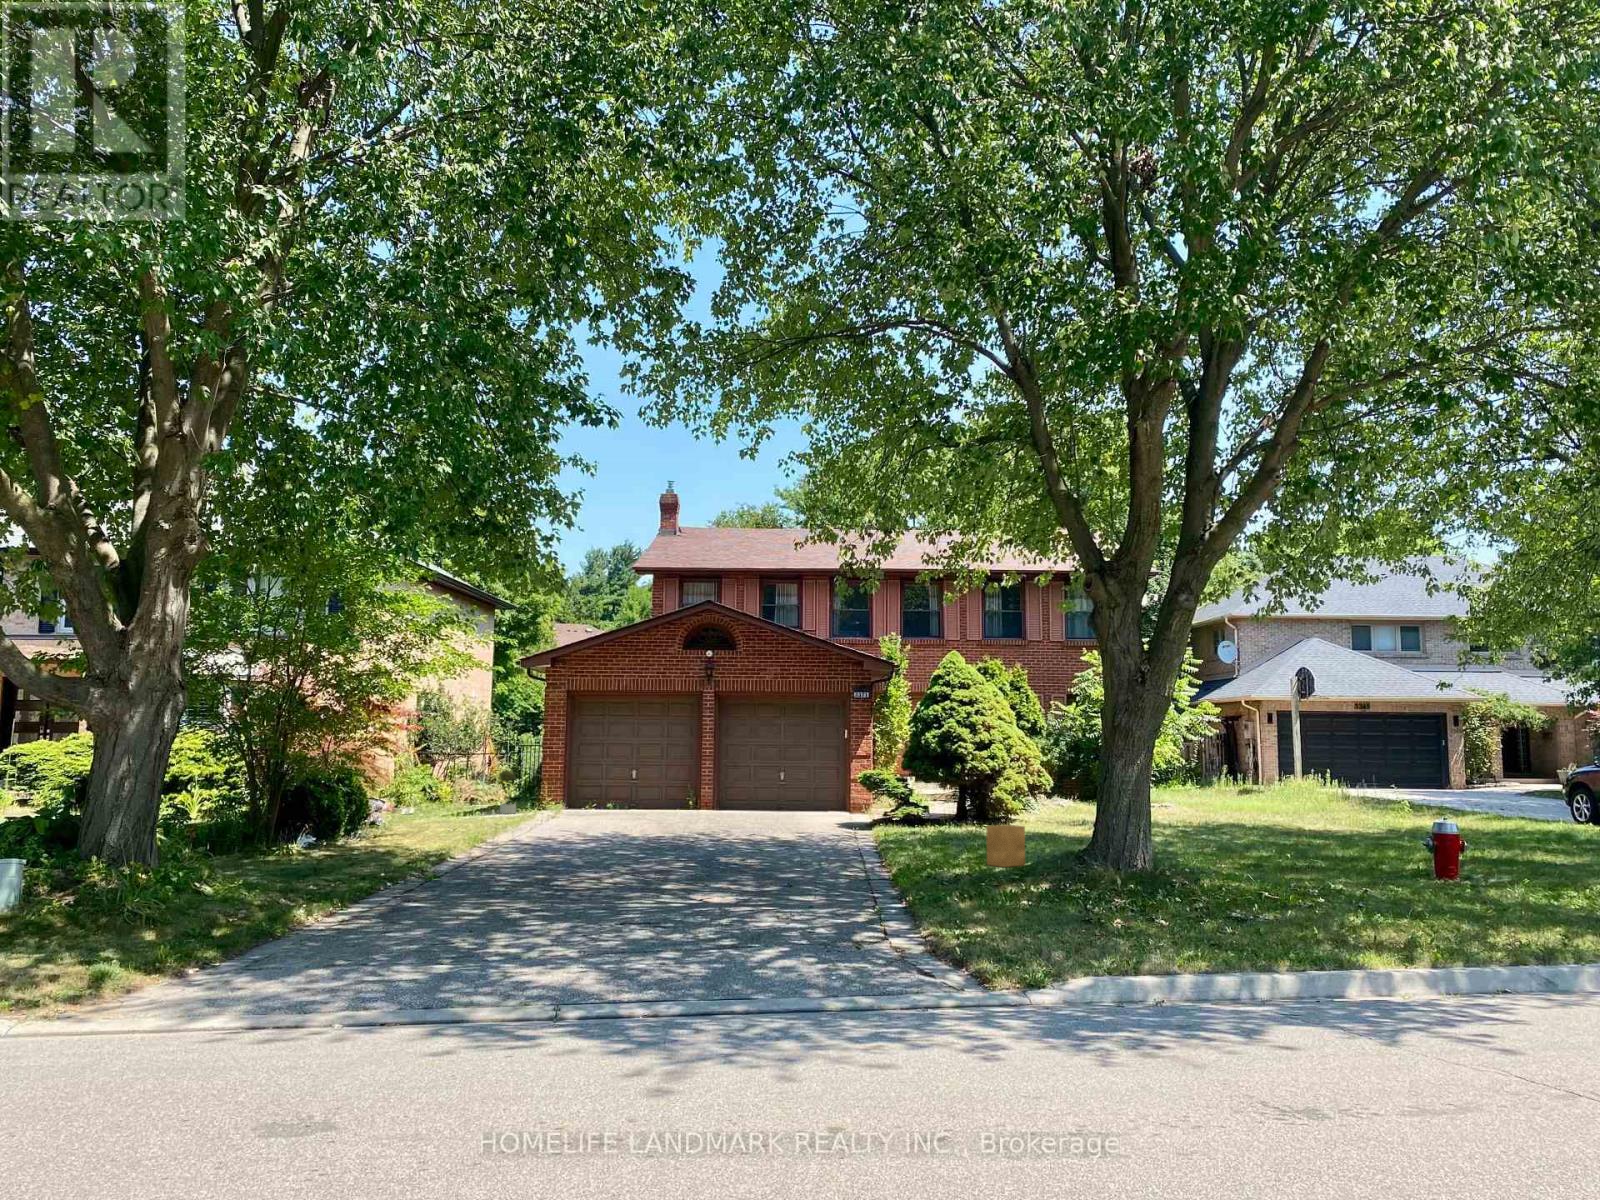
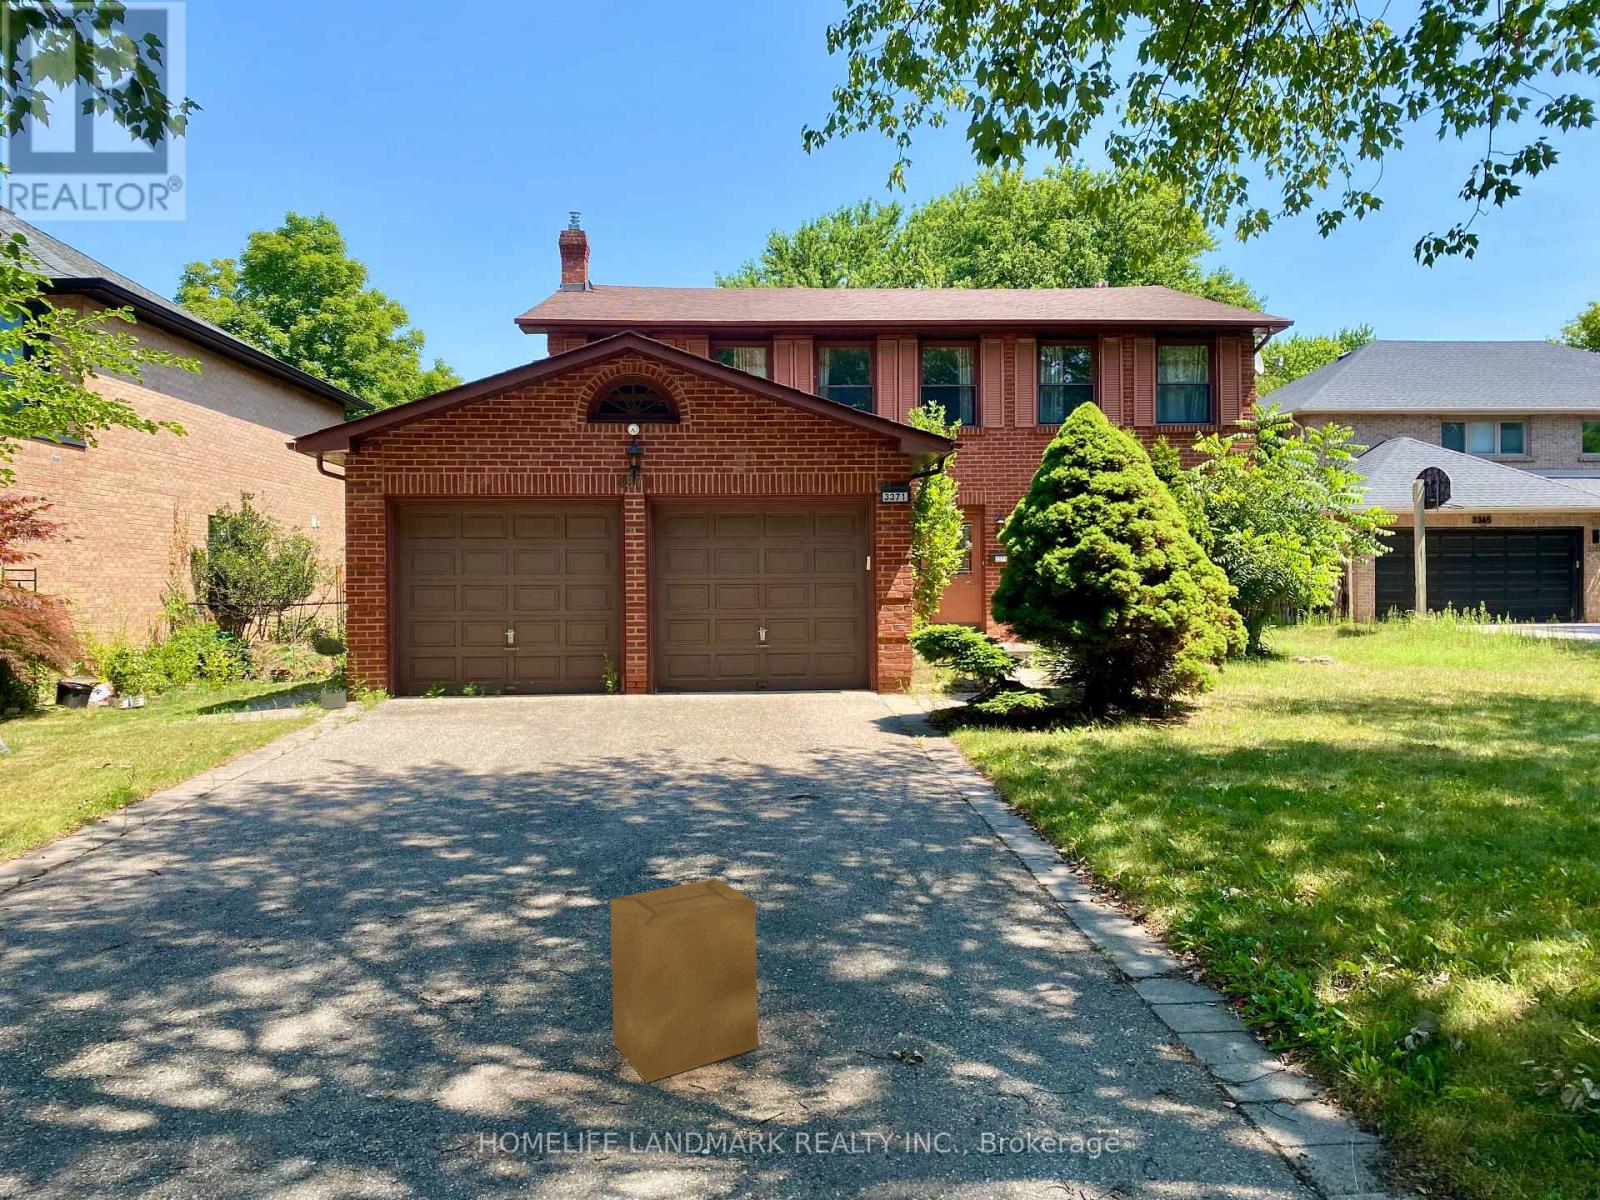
cardboard box: present [986,825,1025,867] -> present [610,878,758,1083]

